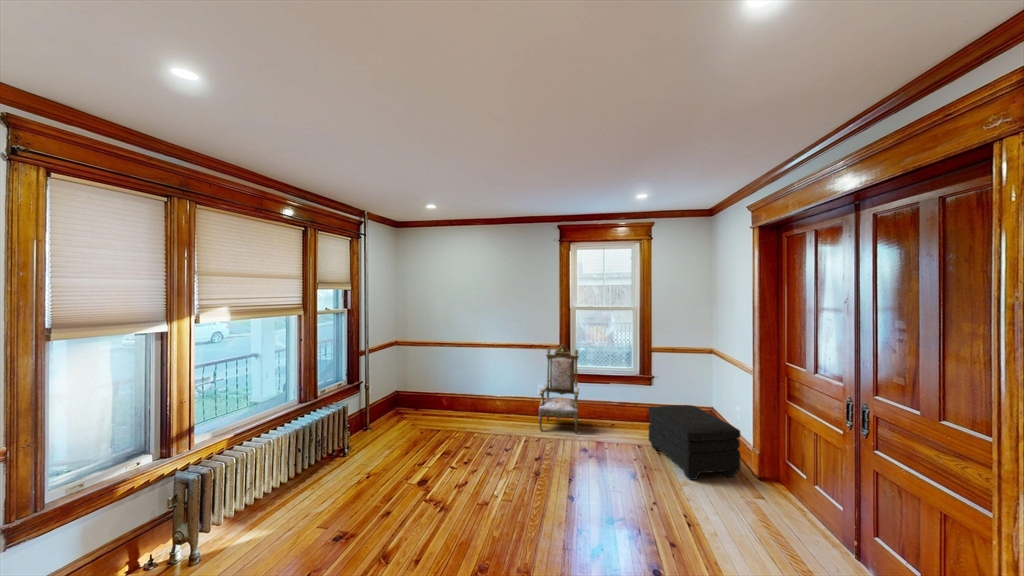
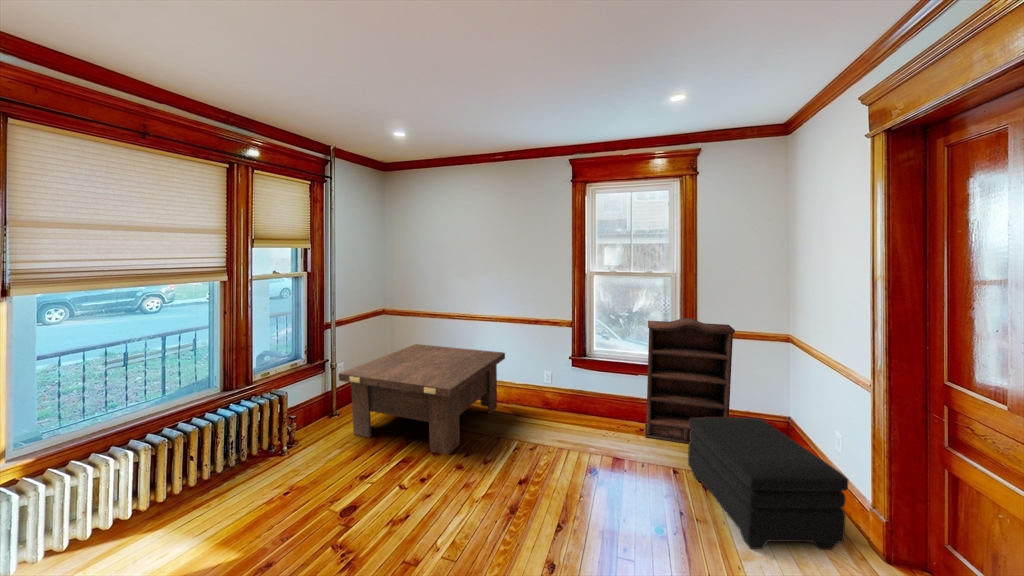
bookshelf: none [615,340,674,433] -> present [645,318,735,444]
armchair: present [538,344,579,434] -> none [537,319,597,442]
coffee table: none [384,368,506,448] -> present [339,344,505,455]

